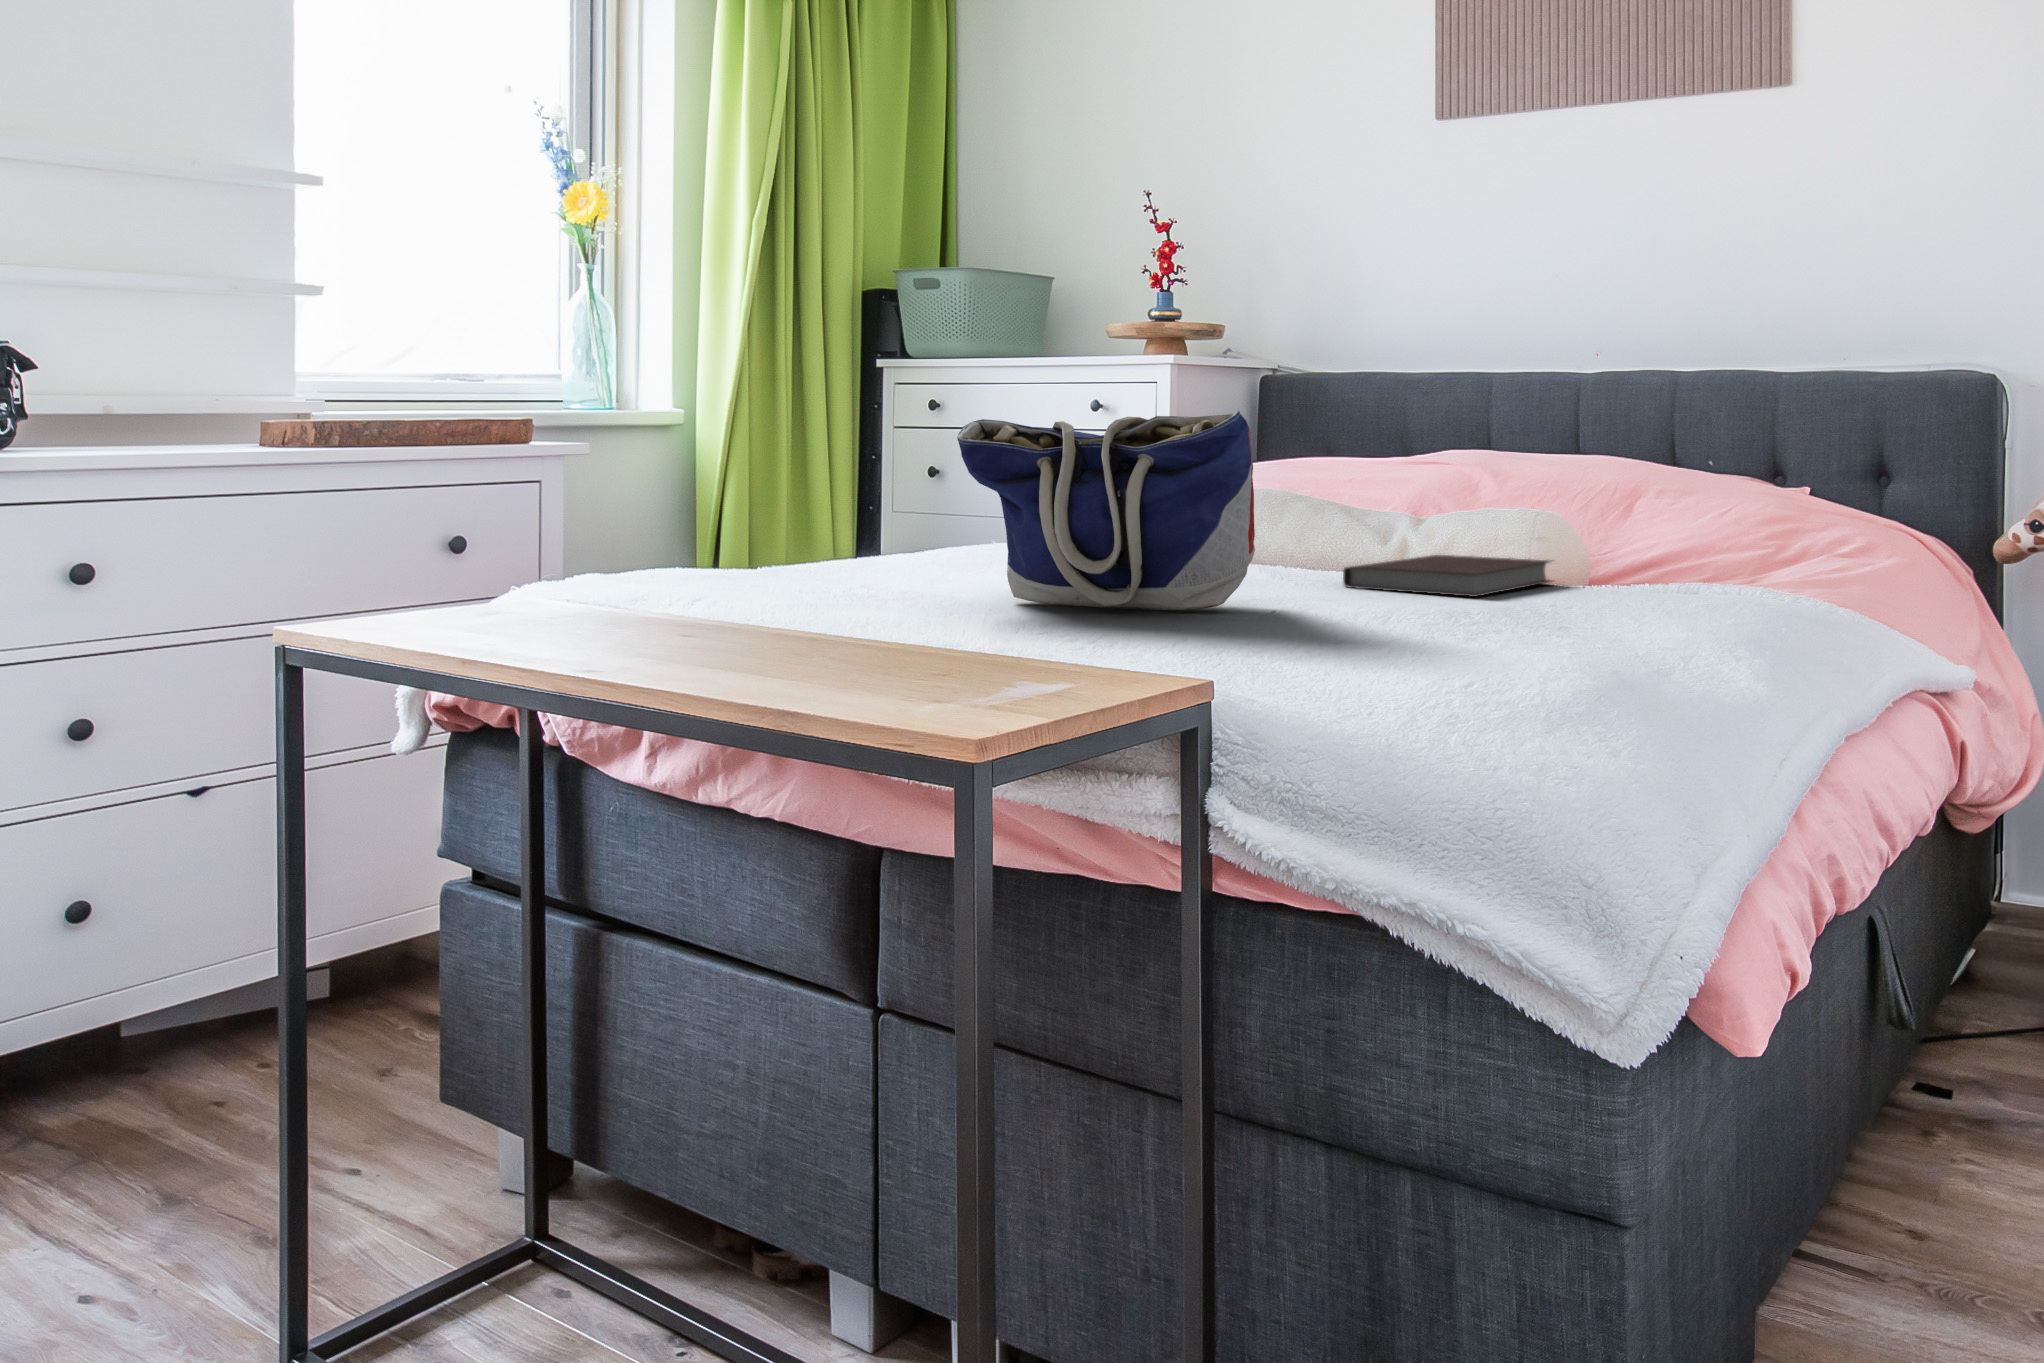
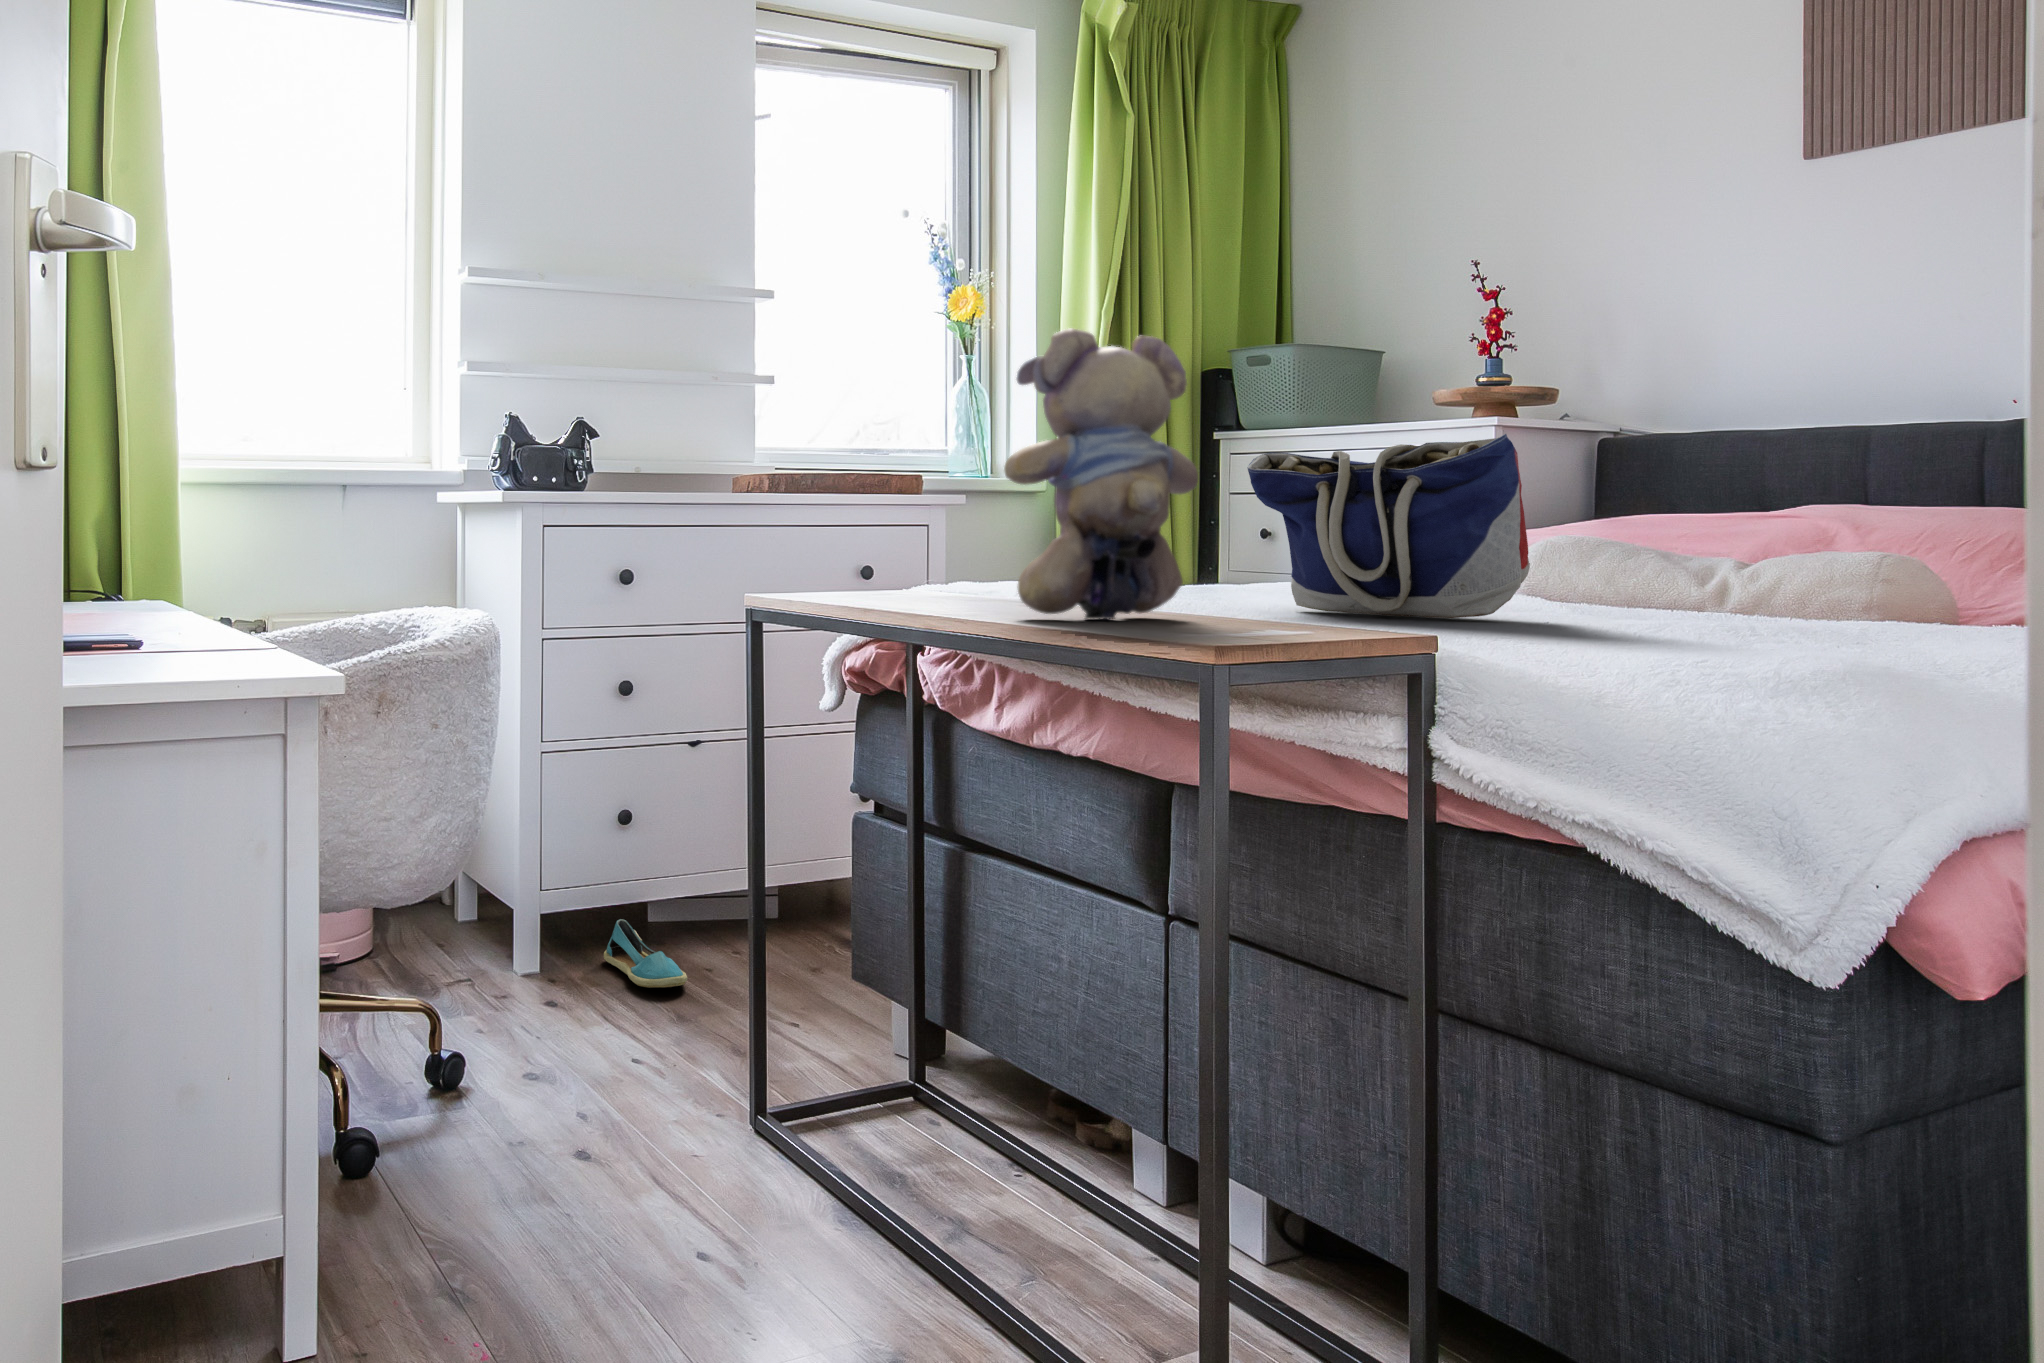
teddy bear: none [651,264,909,650] -> present [1004,328,1198,619]
notebook: present [1343,555,1552,597] -> none [1646,594,1918,625]
shoe: none [37,1060,185,1162] -> present [604,919,687,988]

